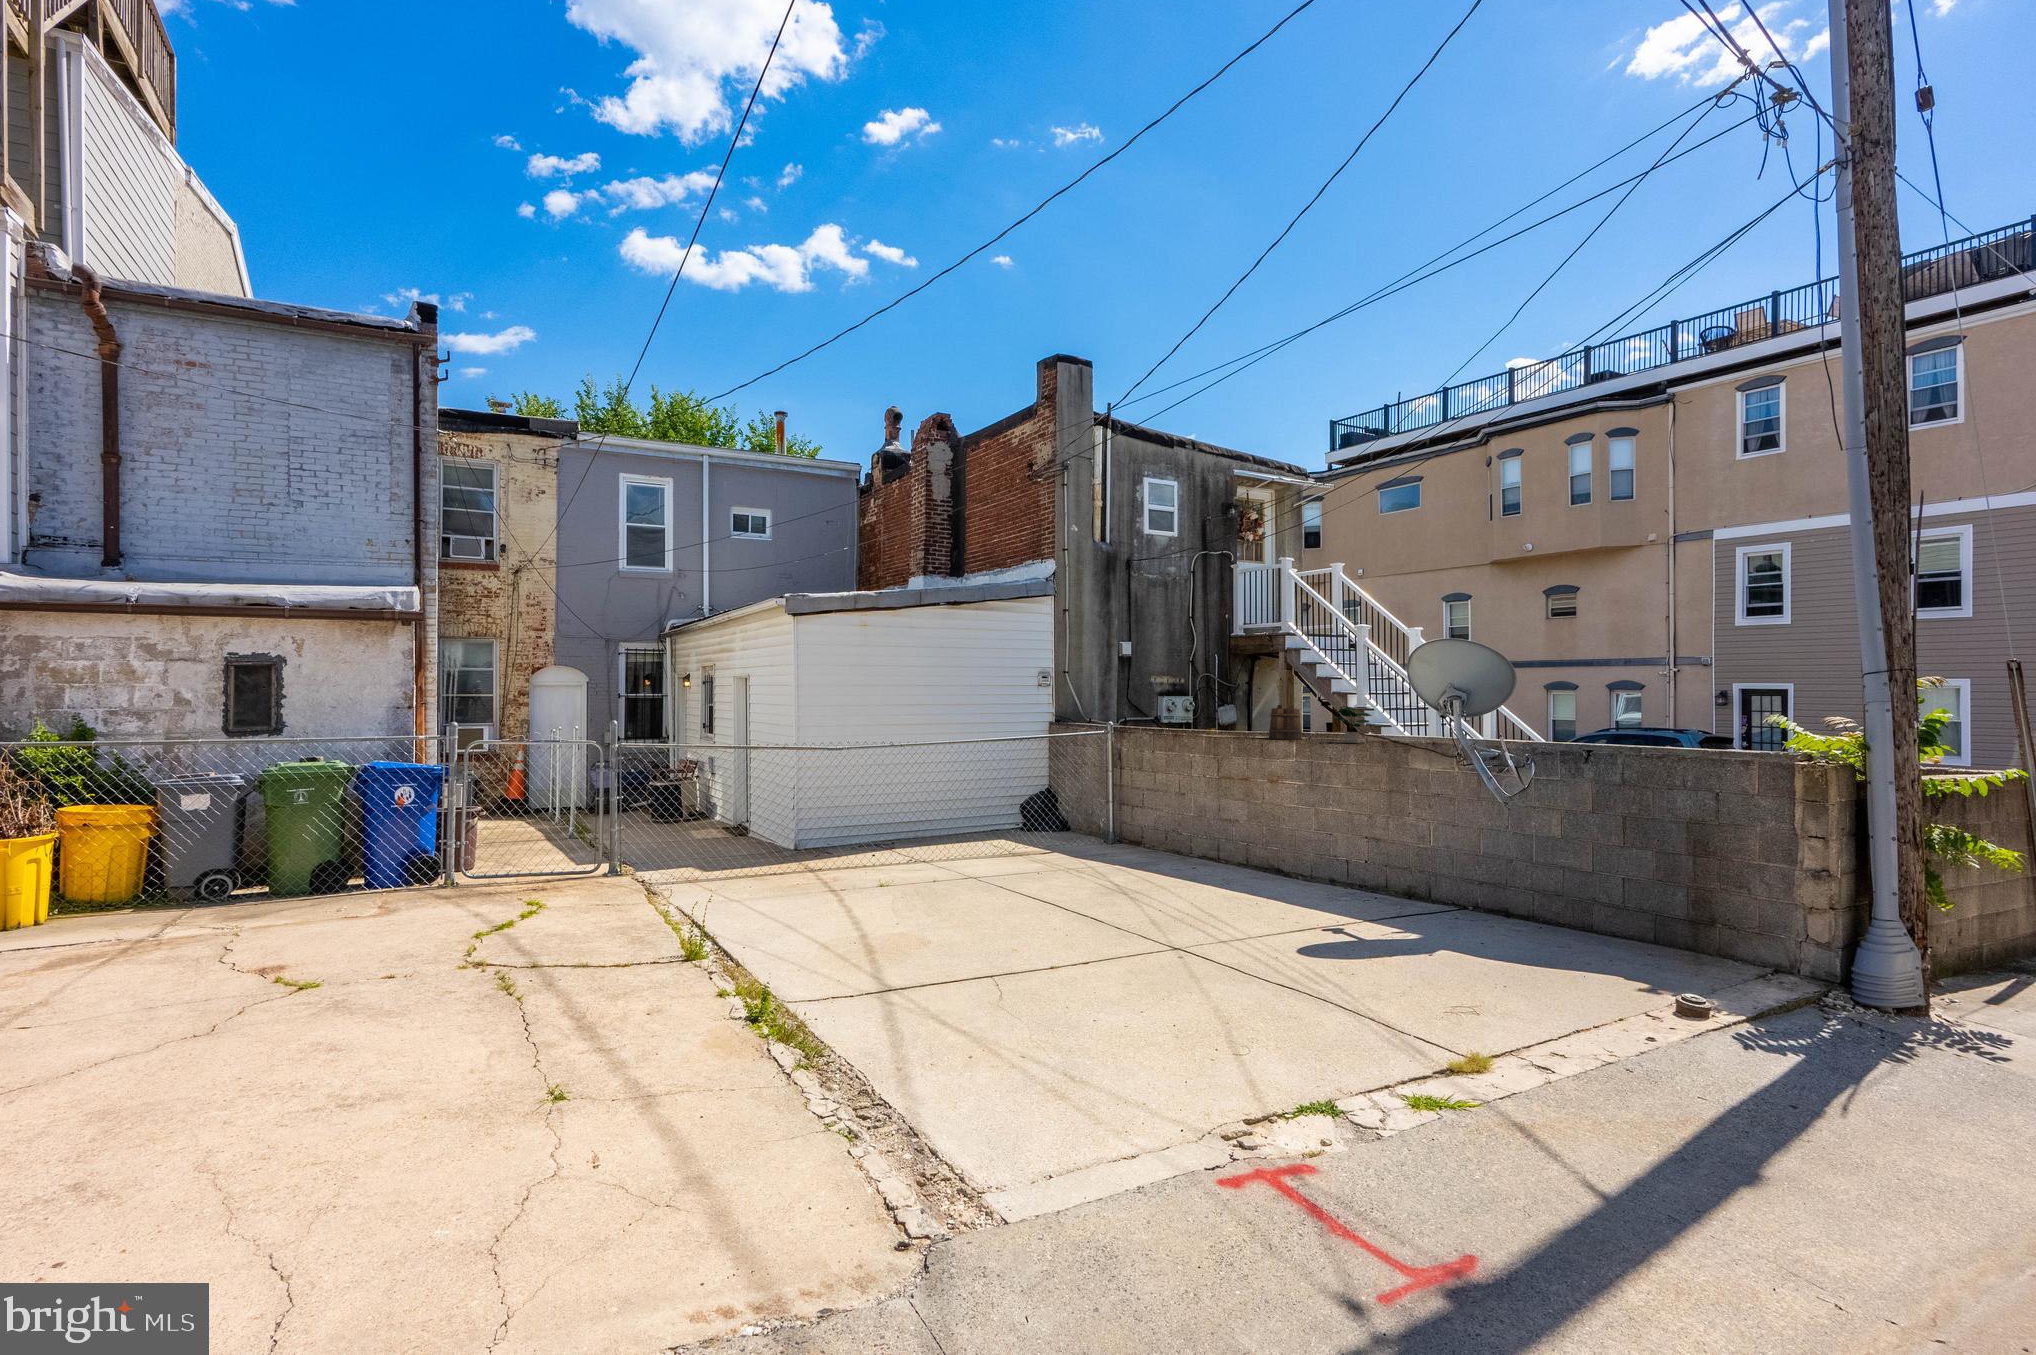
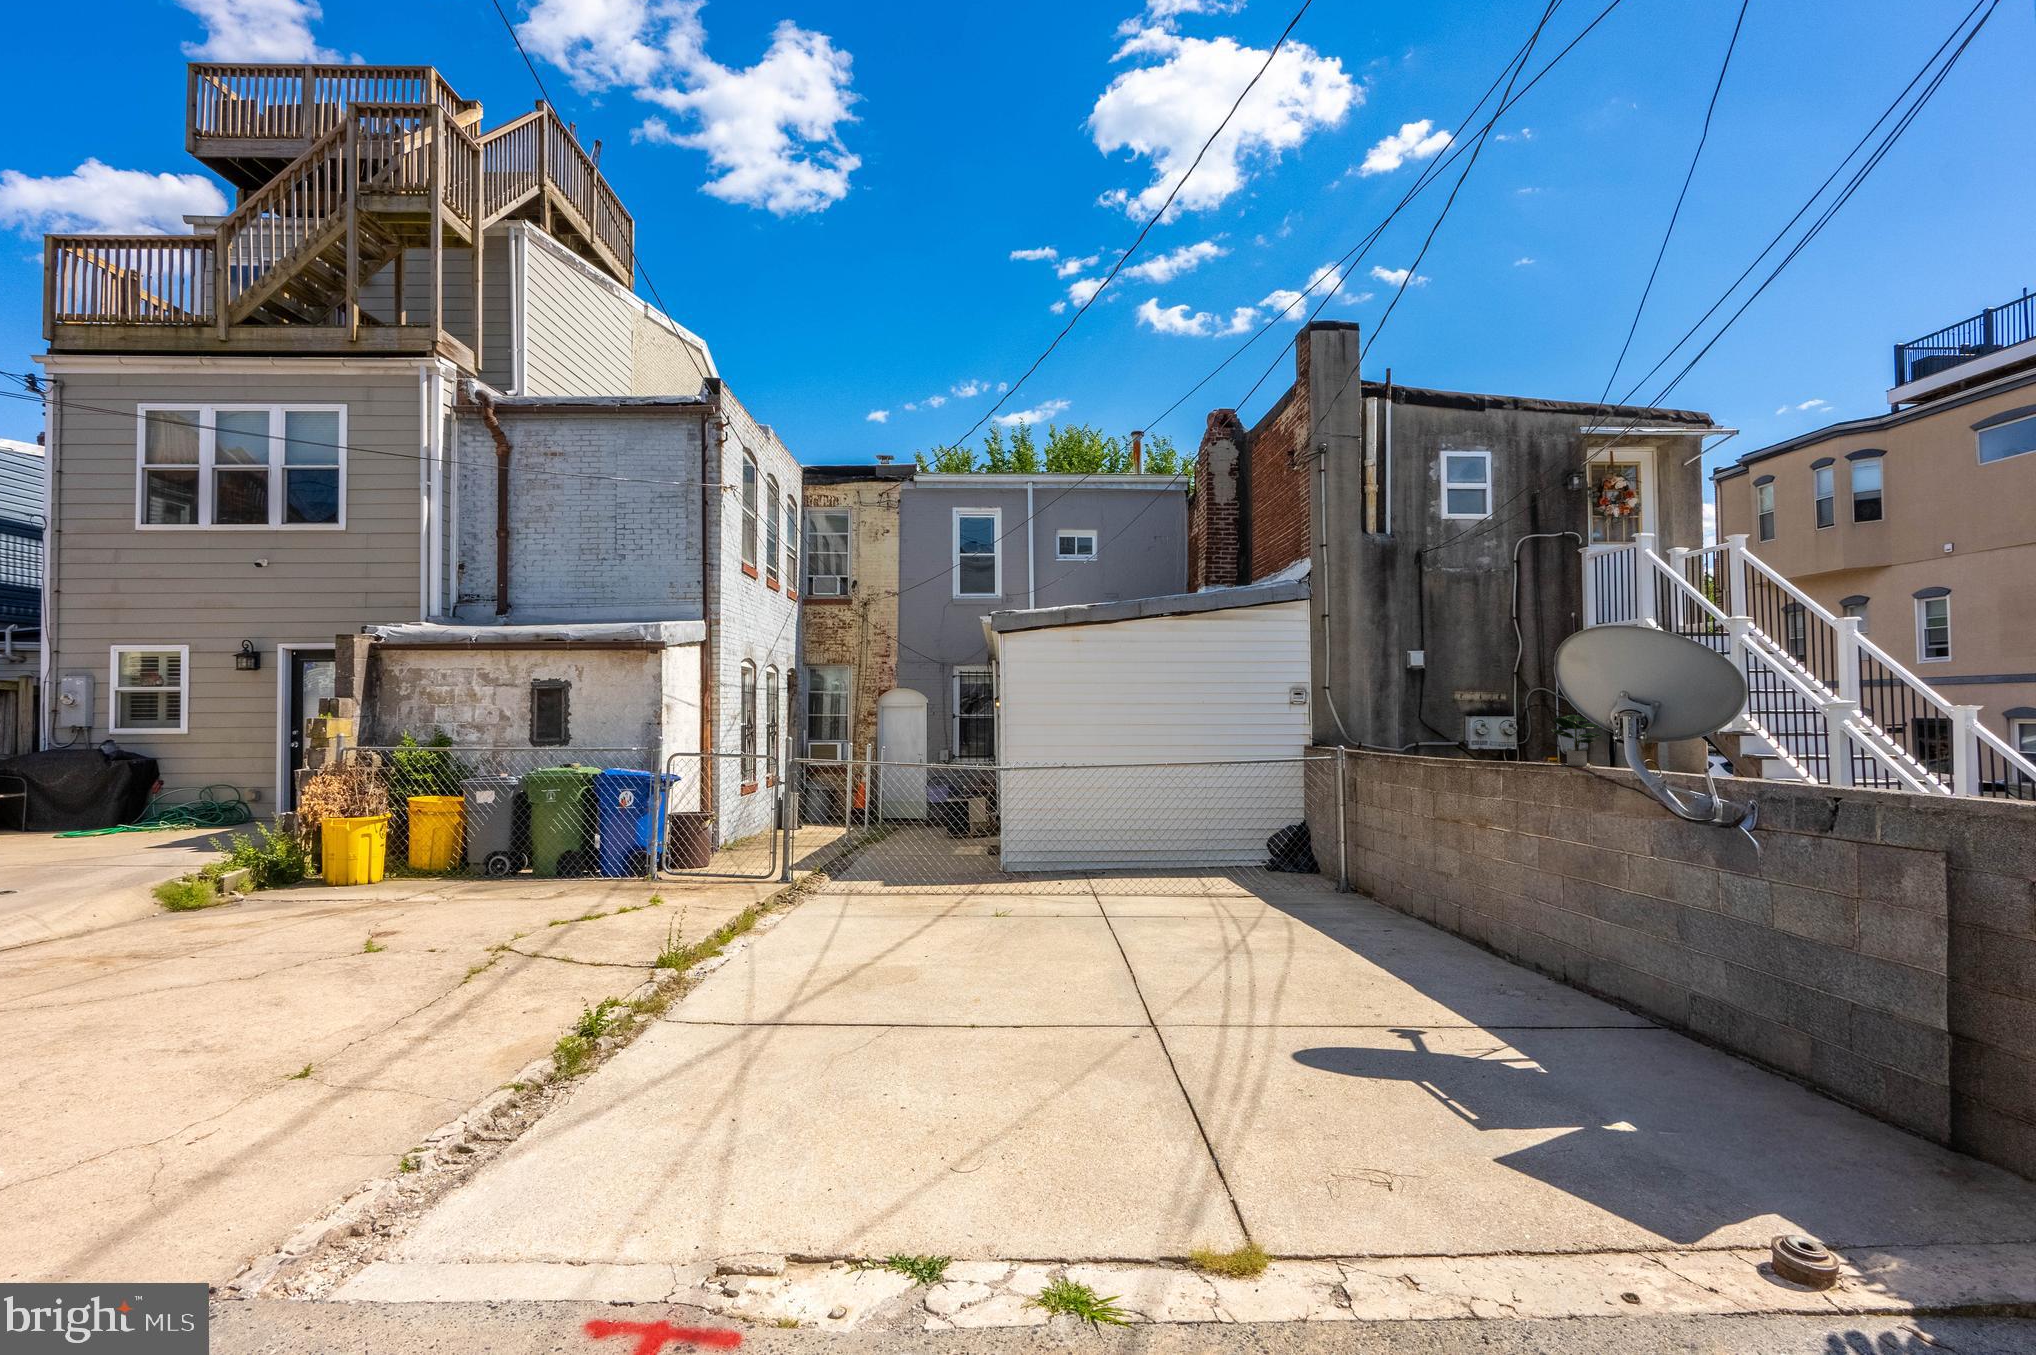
bucket: present [1269,705,1302,740] -> none [1482,715,1529,762]

